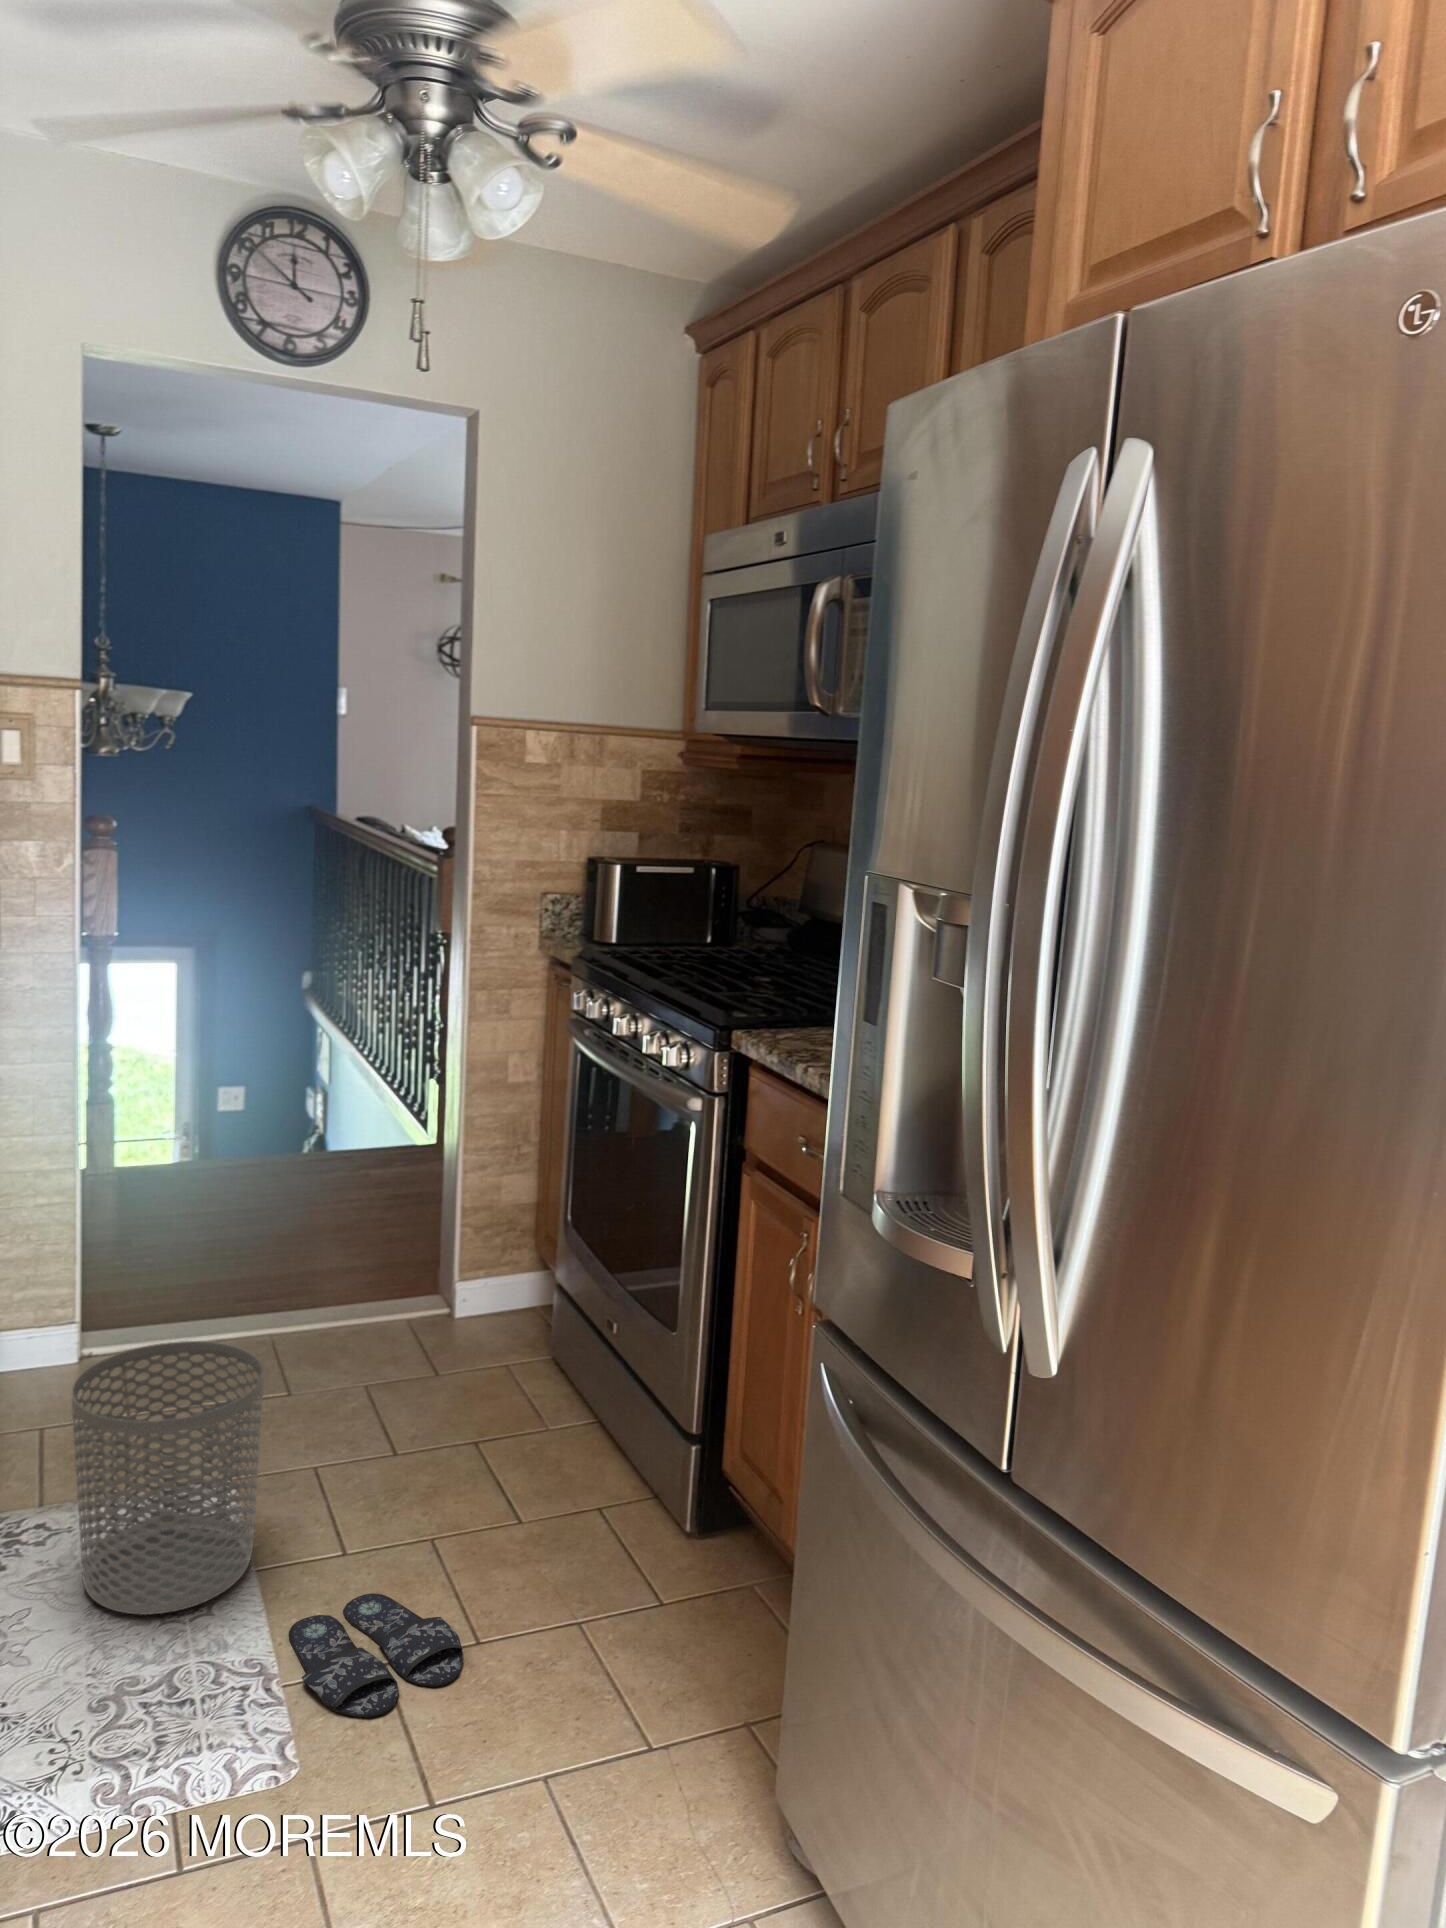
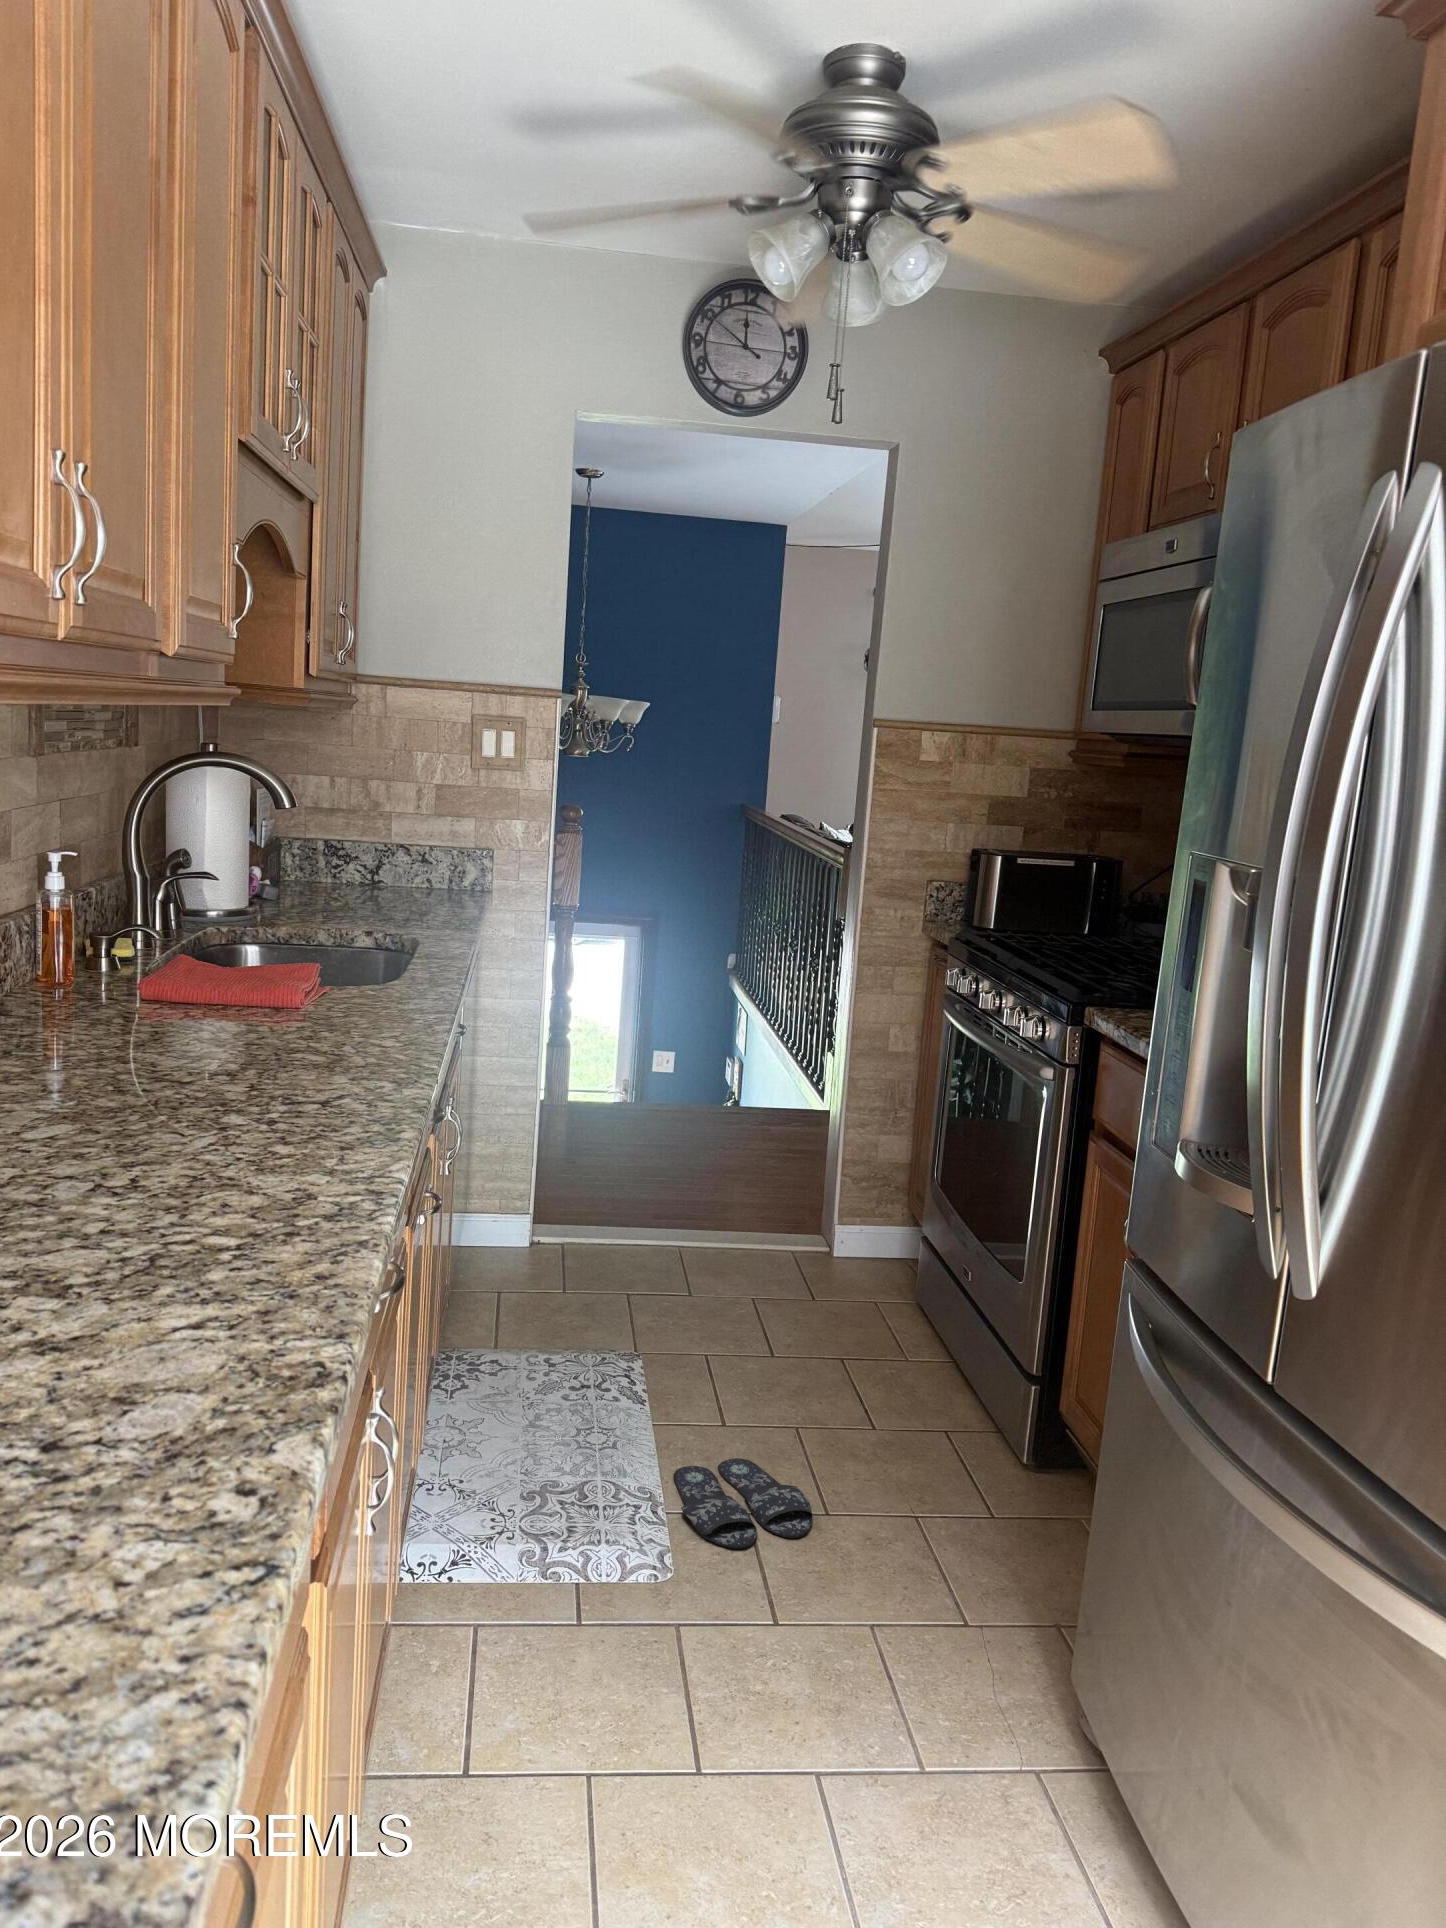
waste bin: present [72,1341,263,1615] -> none [521,1228,666,1442]

